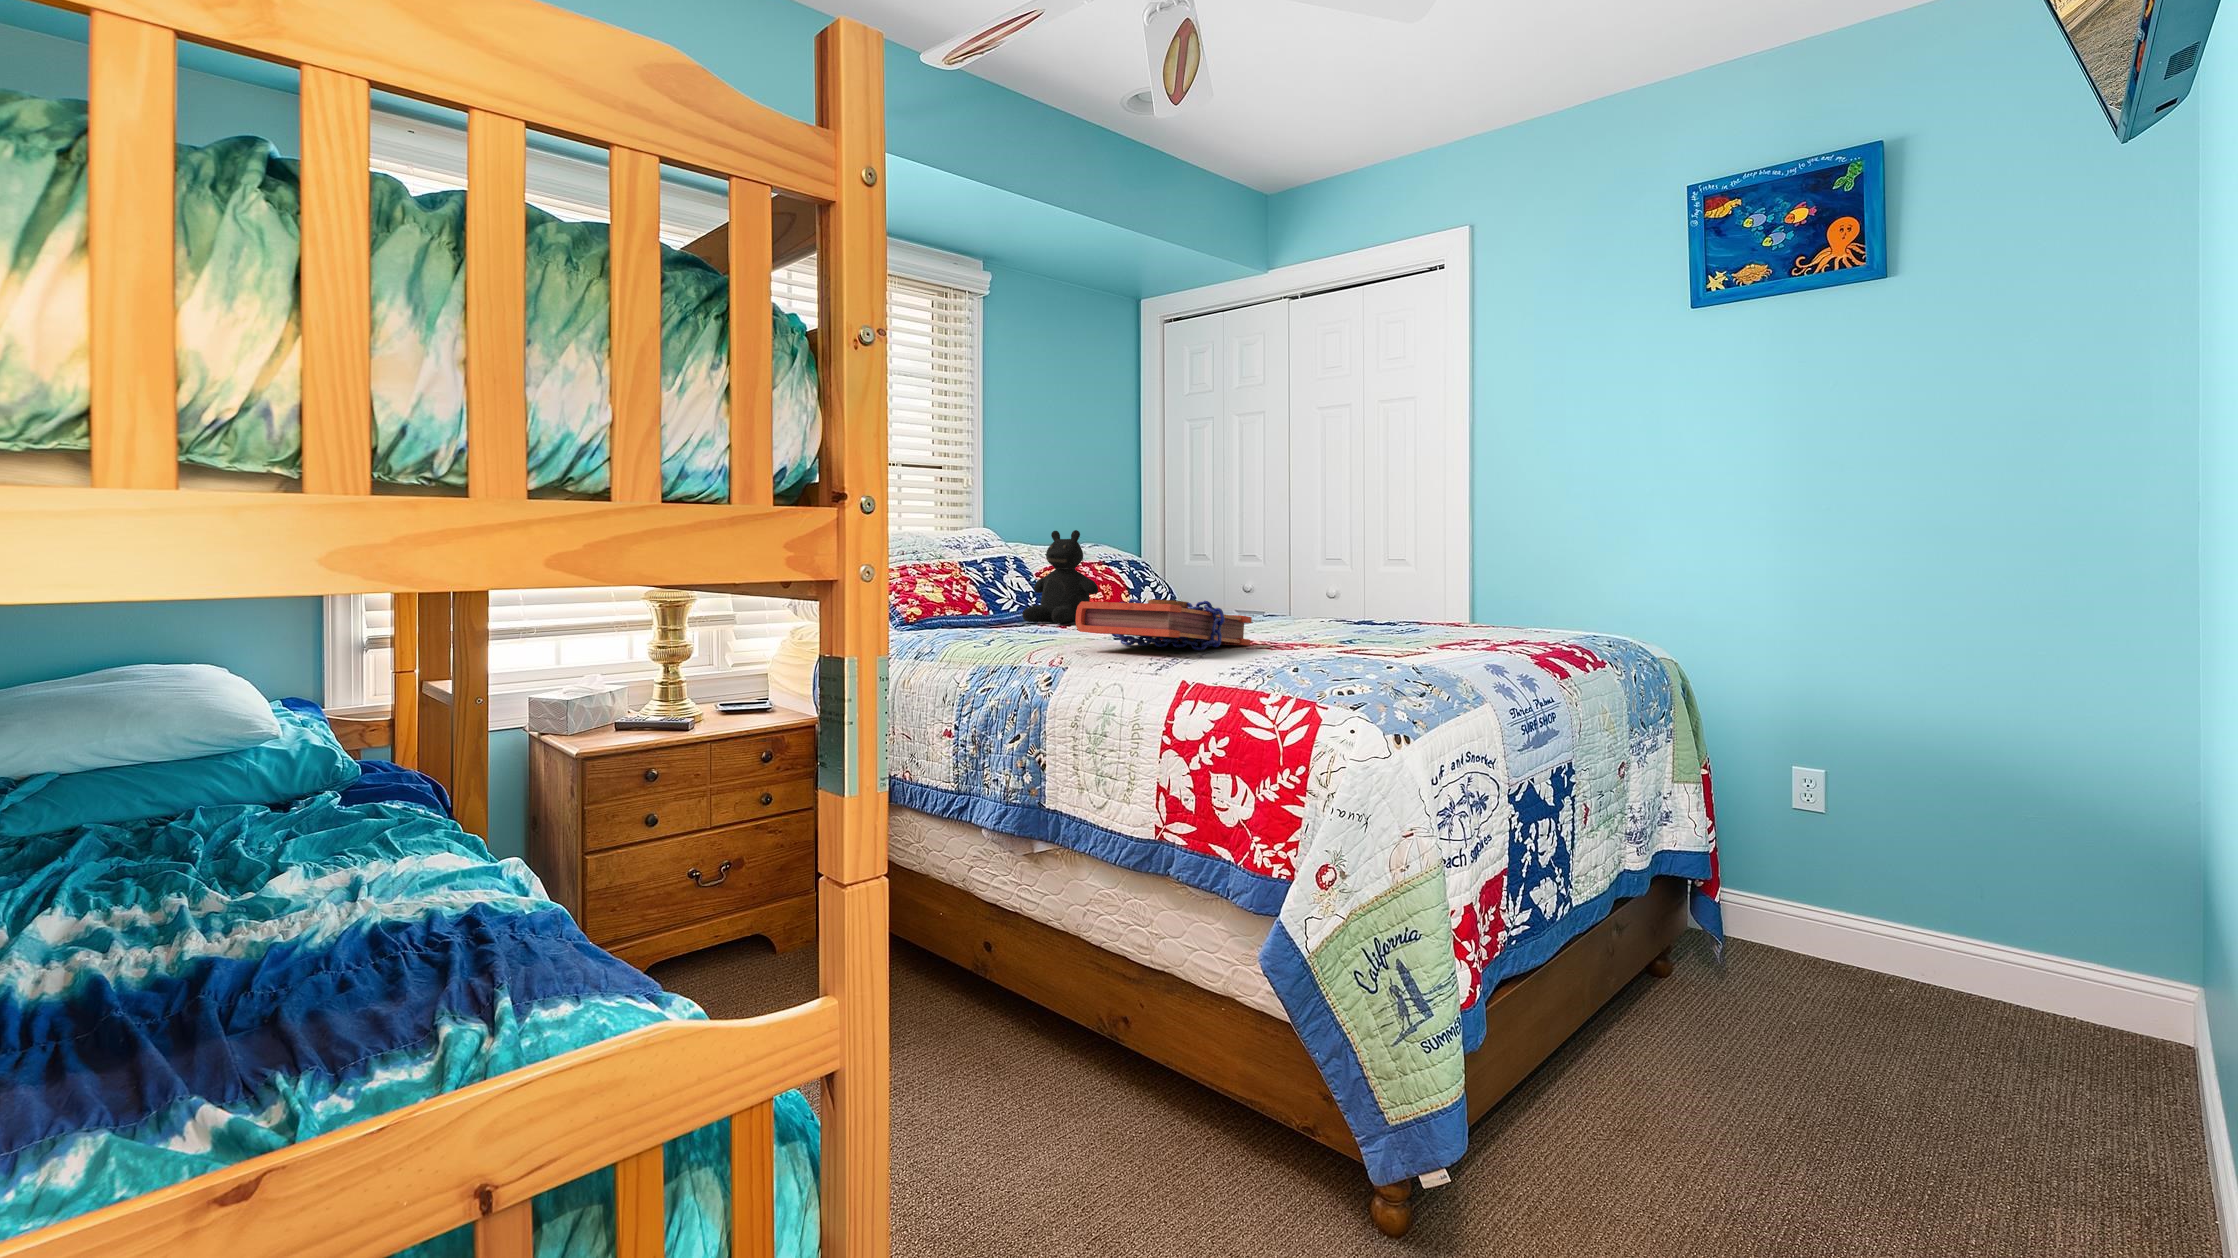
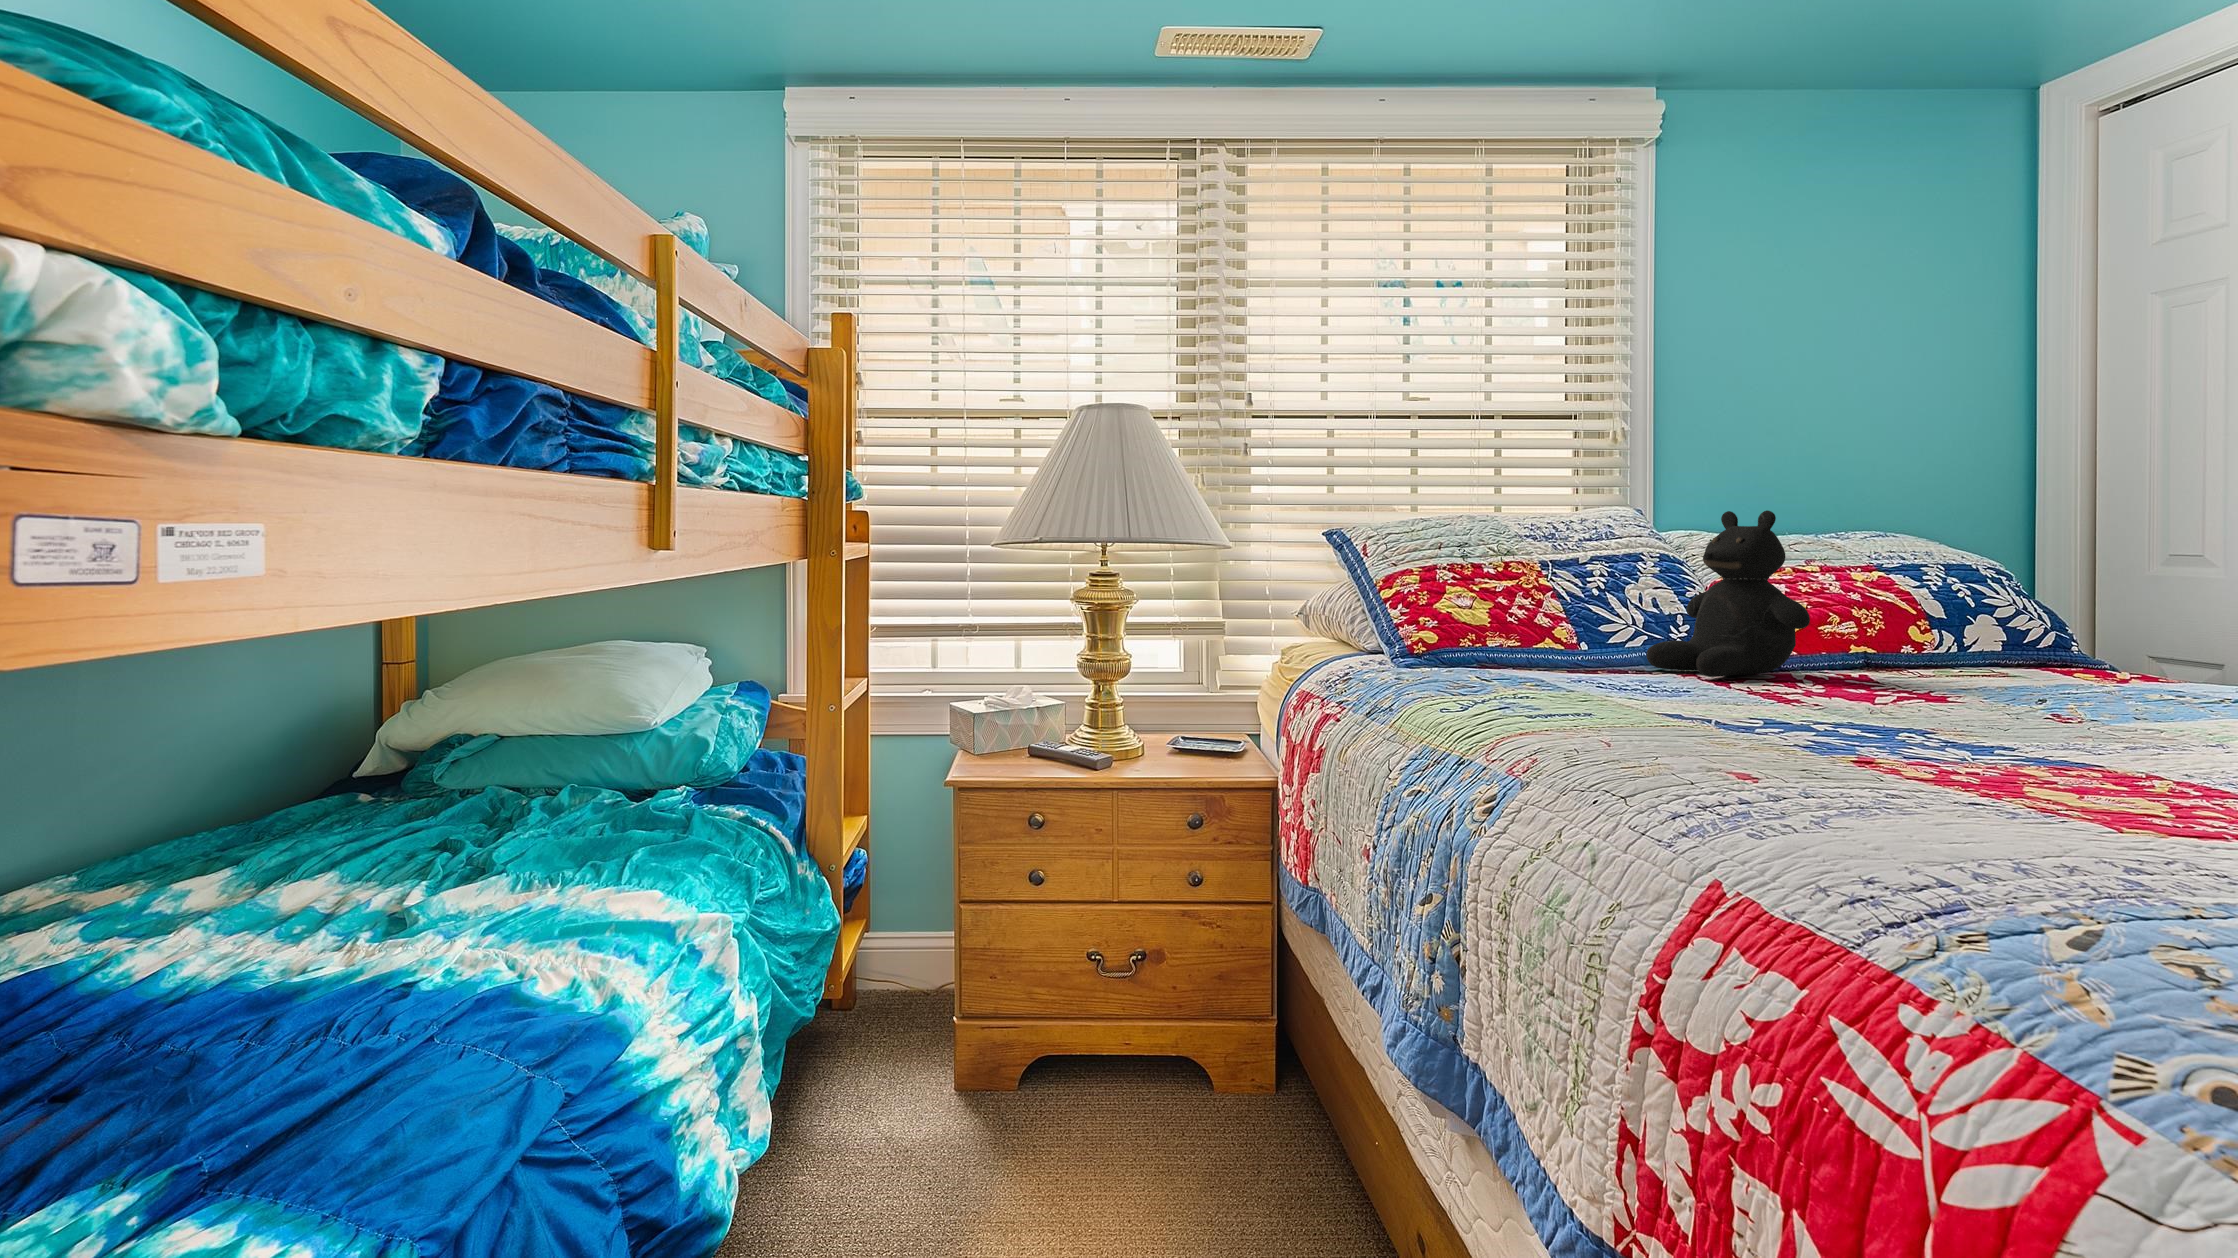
book: present [1075,598,1252,650] -> none [1588,659,2114,801]

